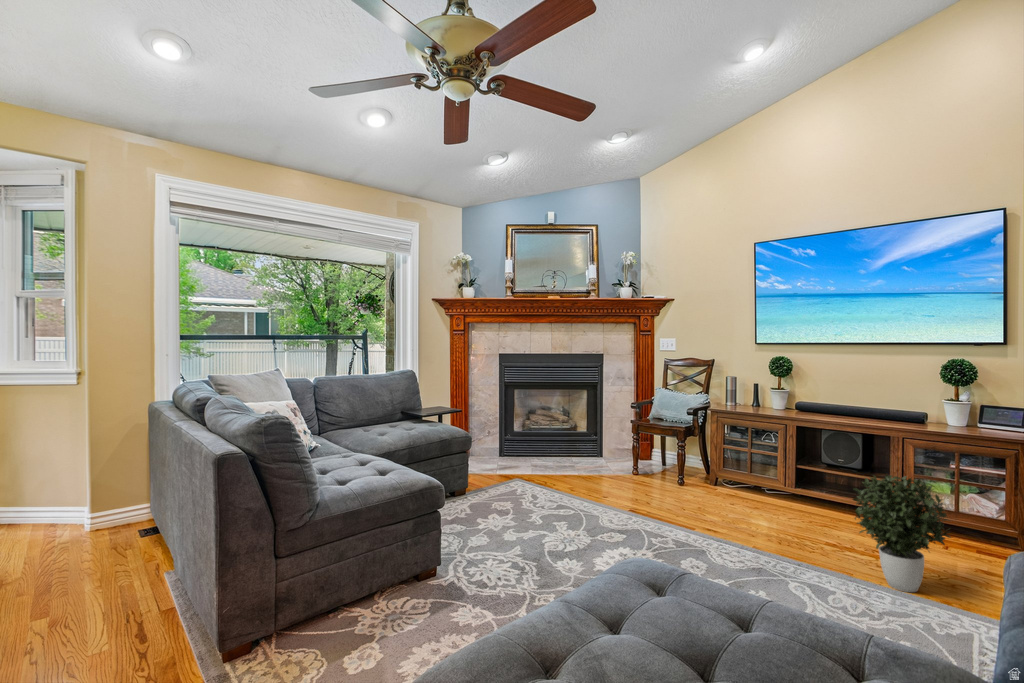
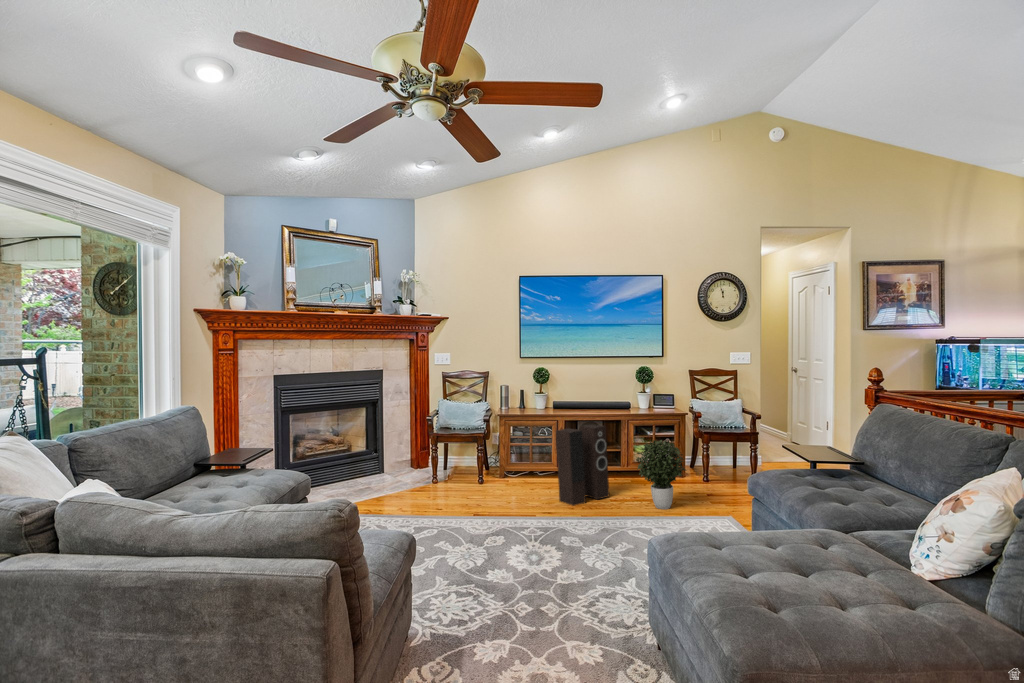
speaker: none [739,436,827,544] -> present [556,424,609,506]

